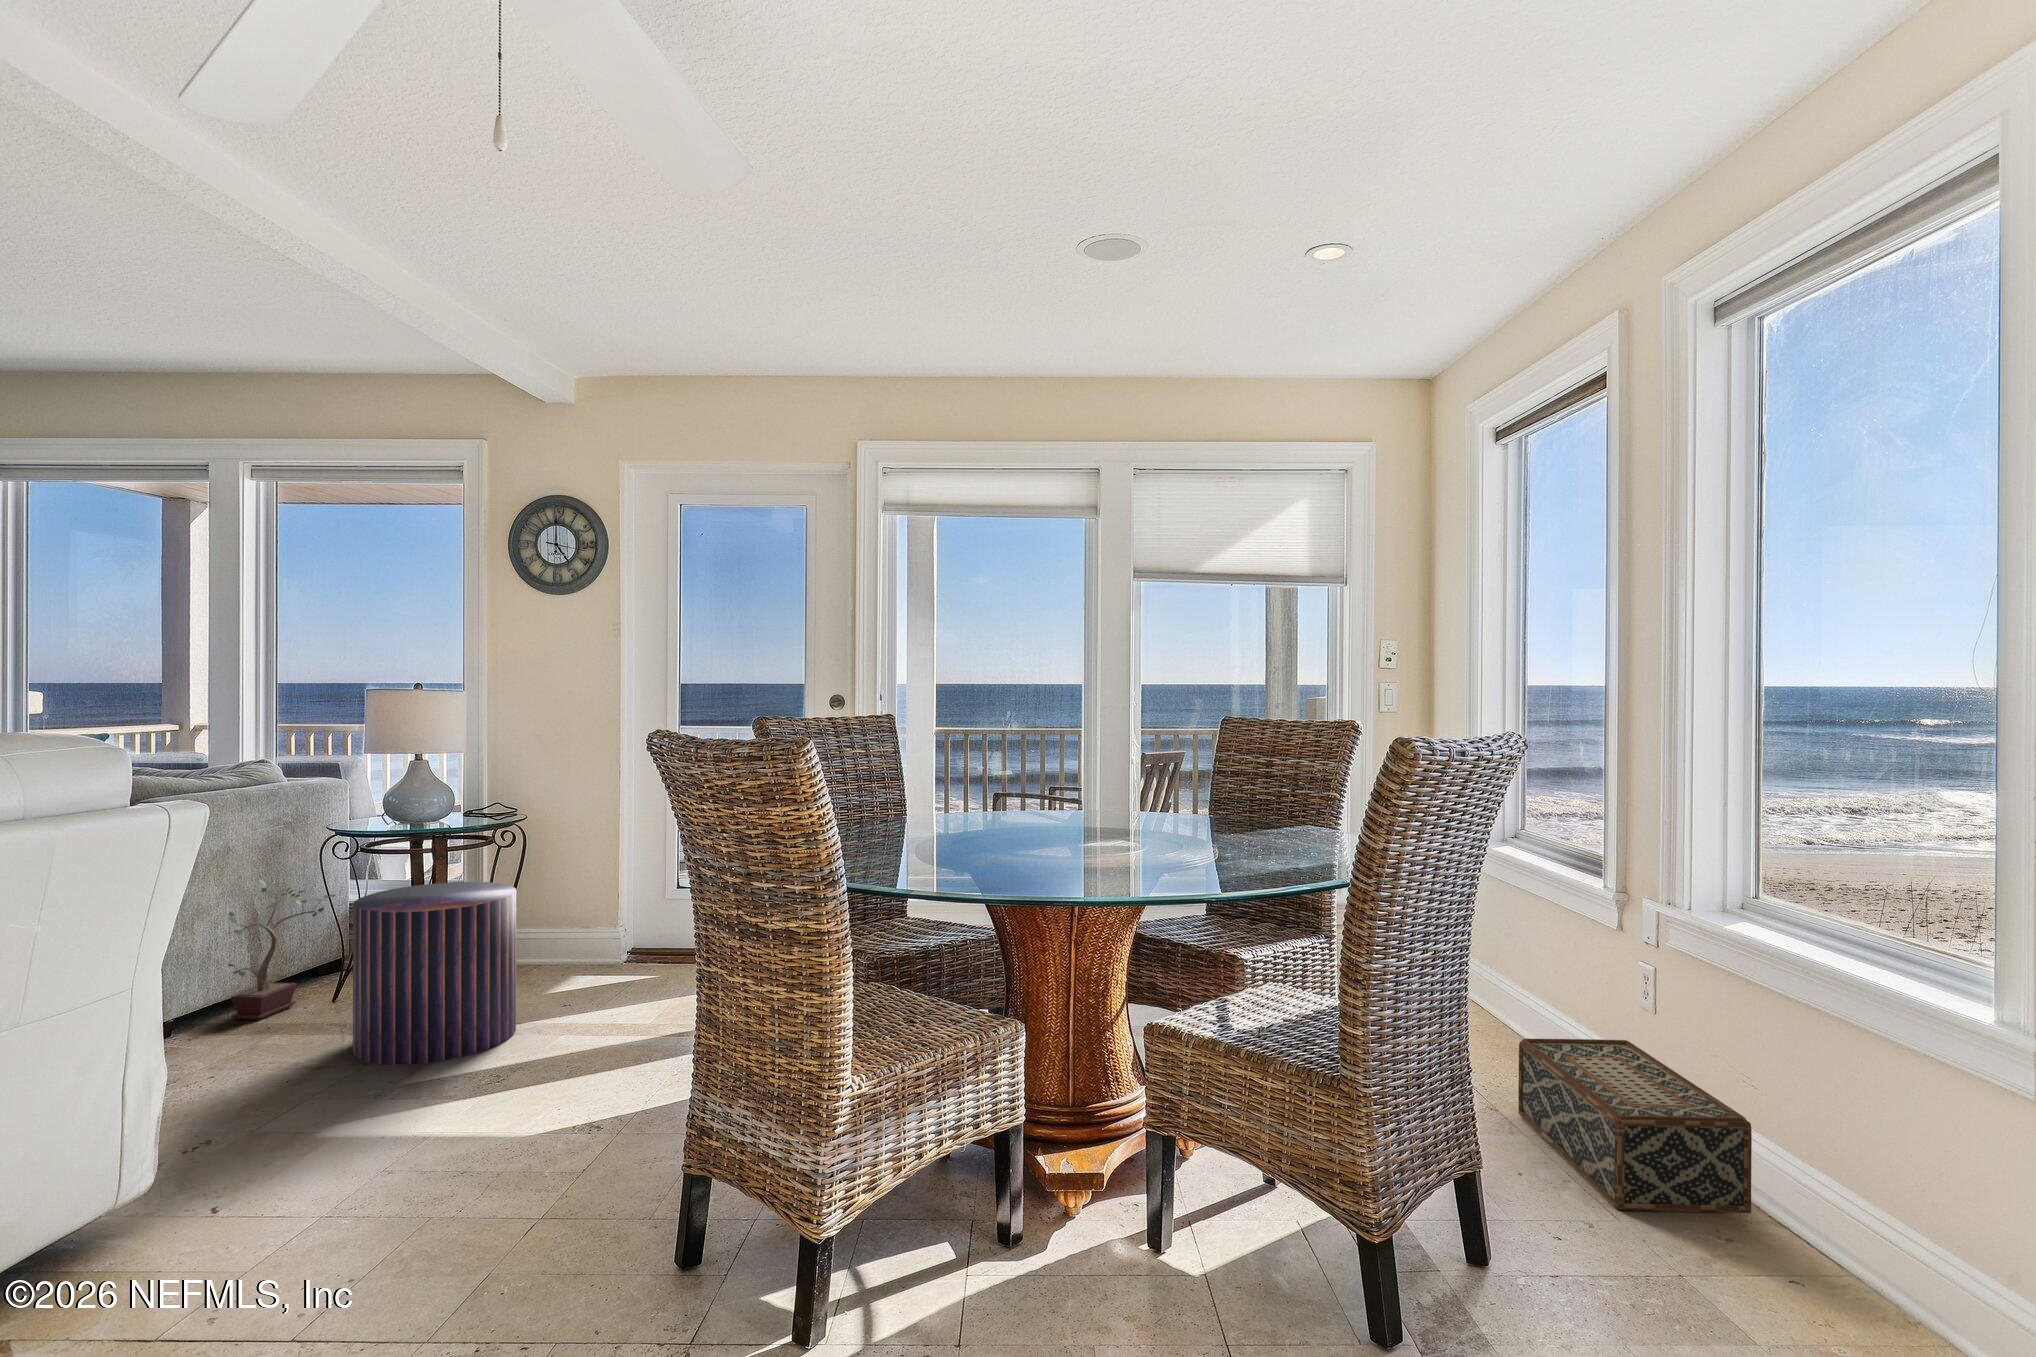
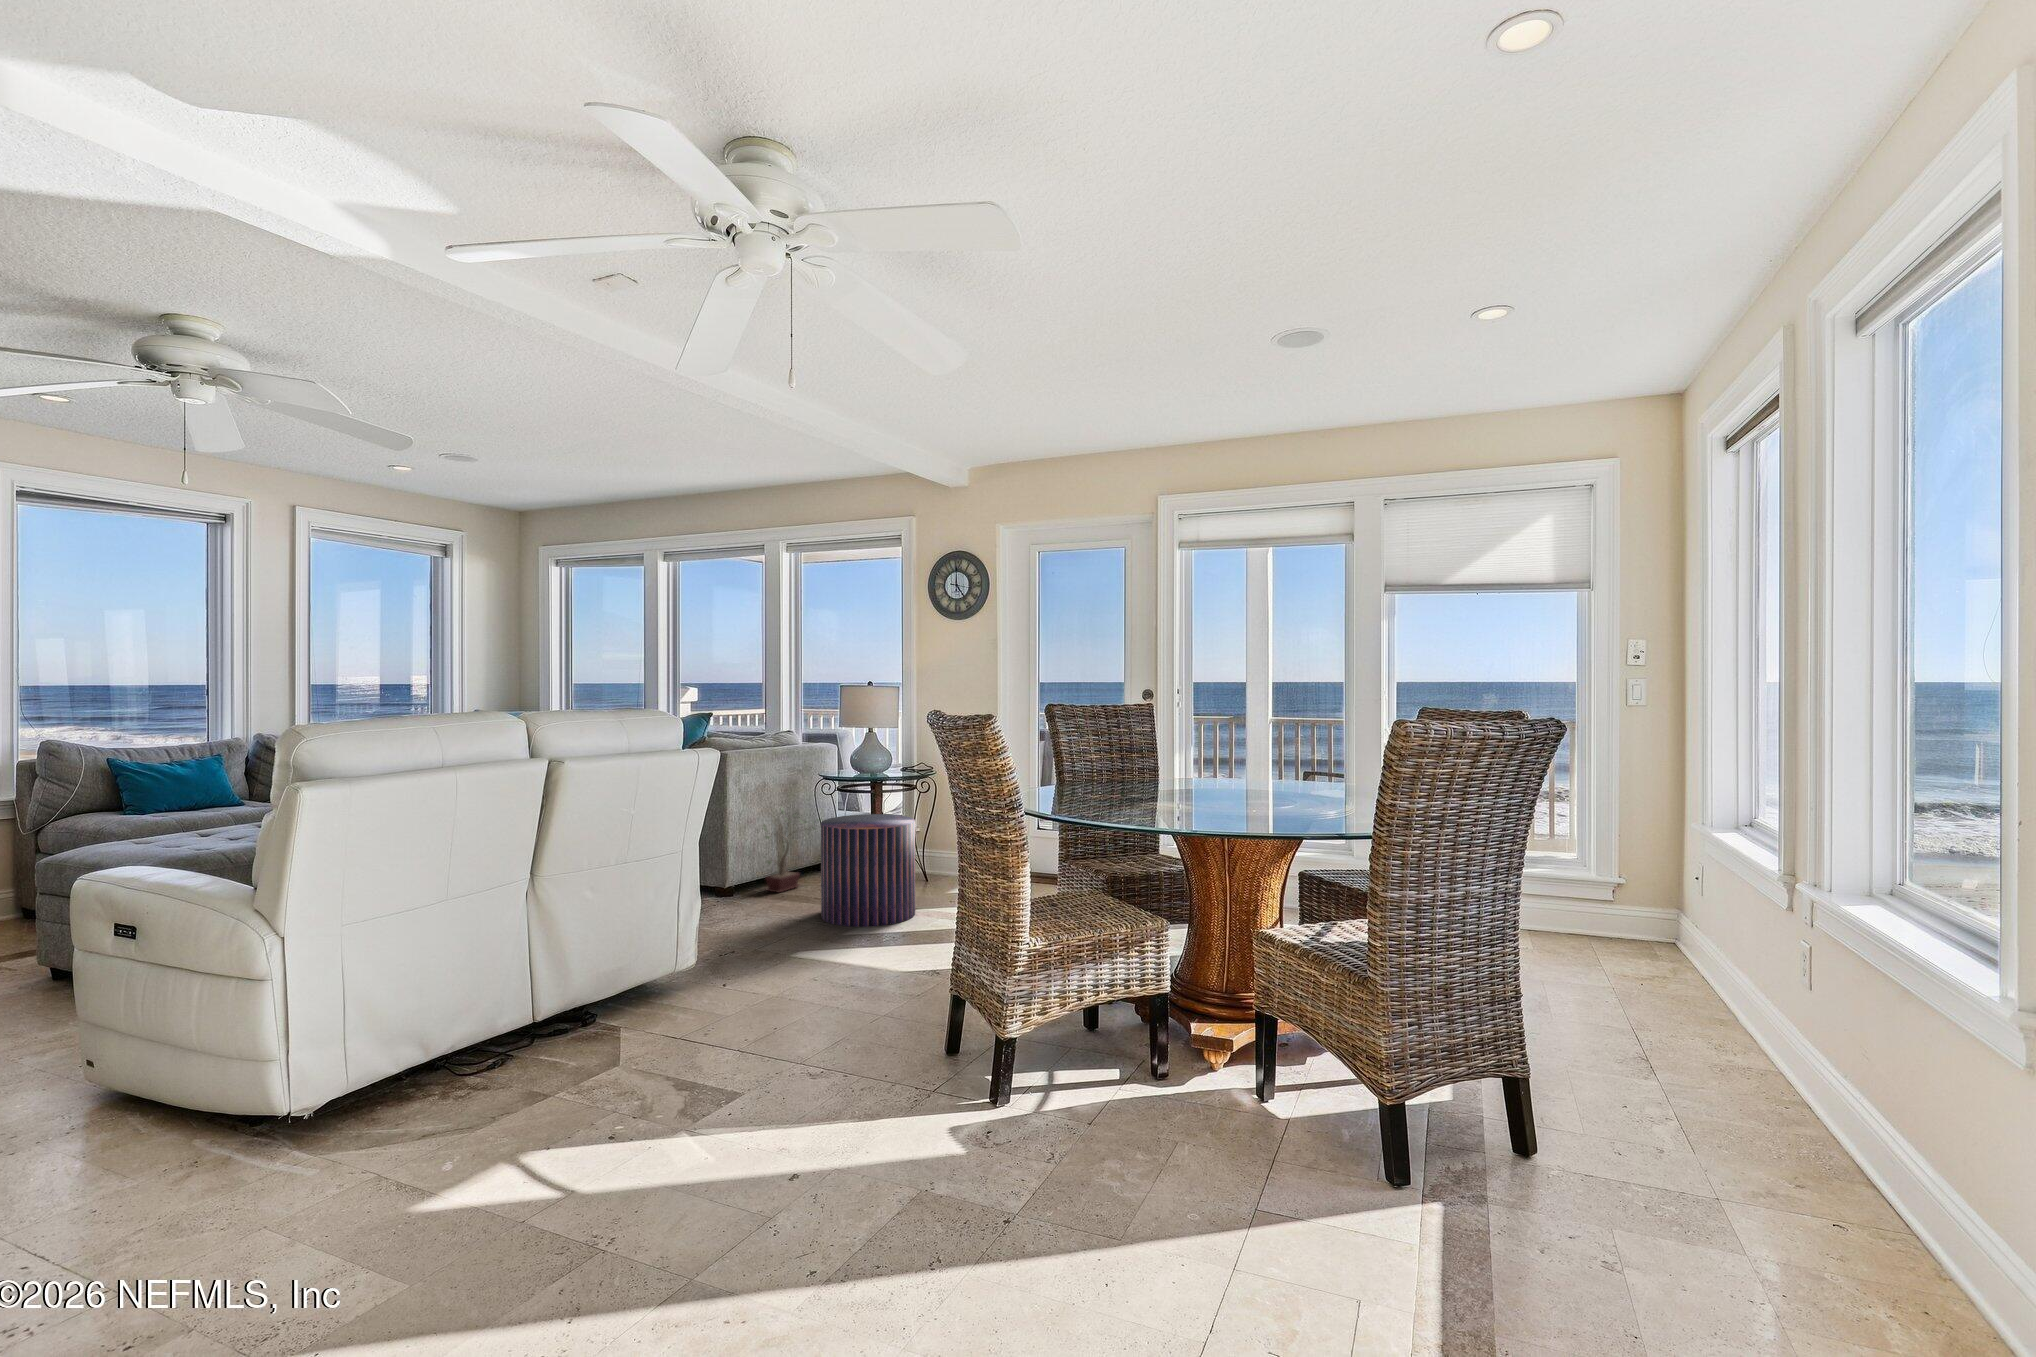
woven basket: present [1519,1039,1752,1213] -> none [1672,1005,1860,1181]

